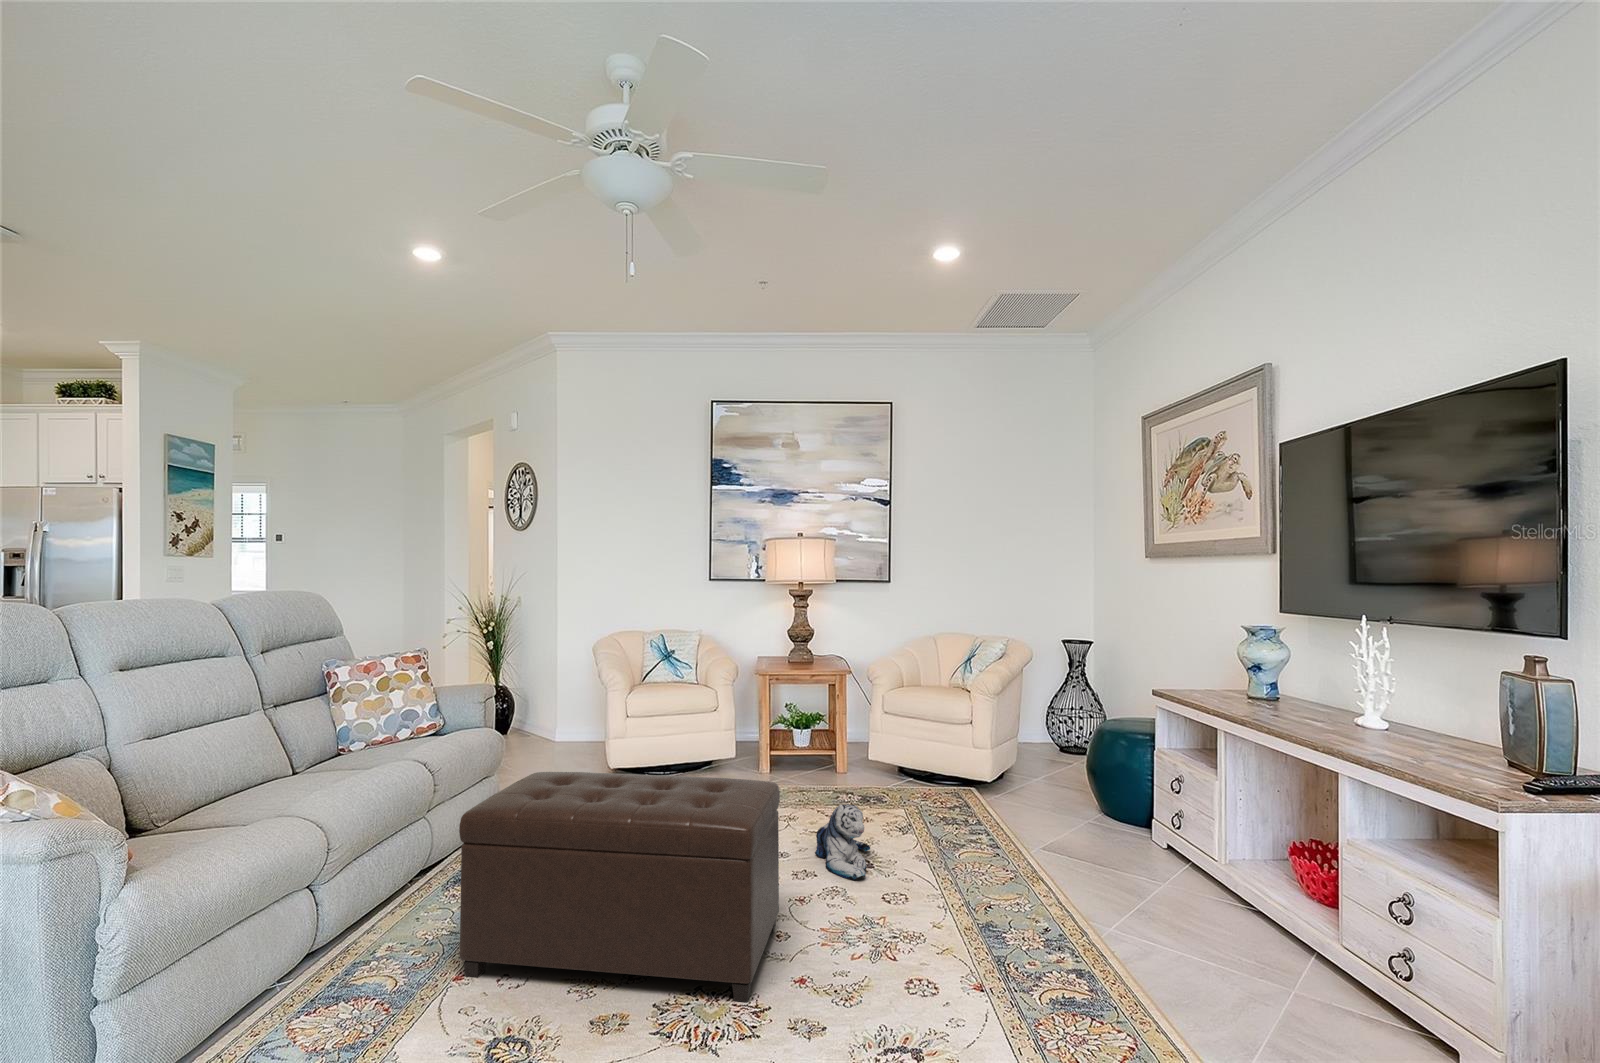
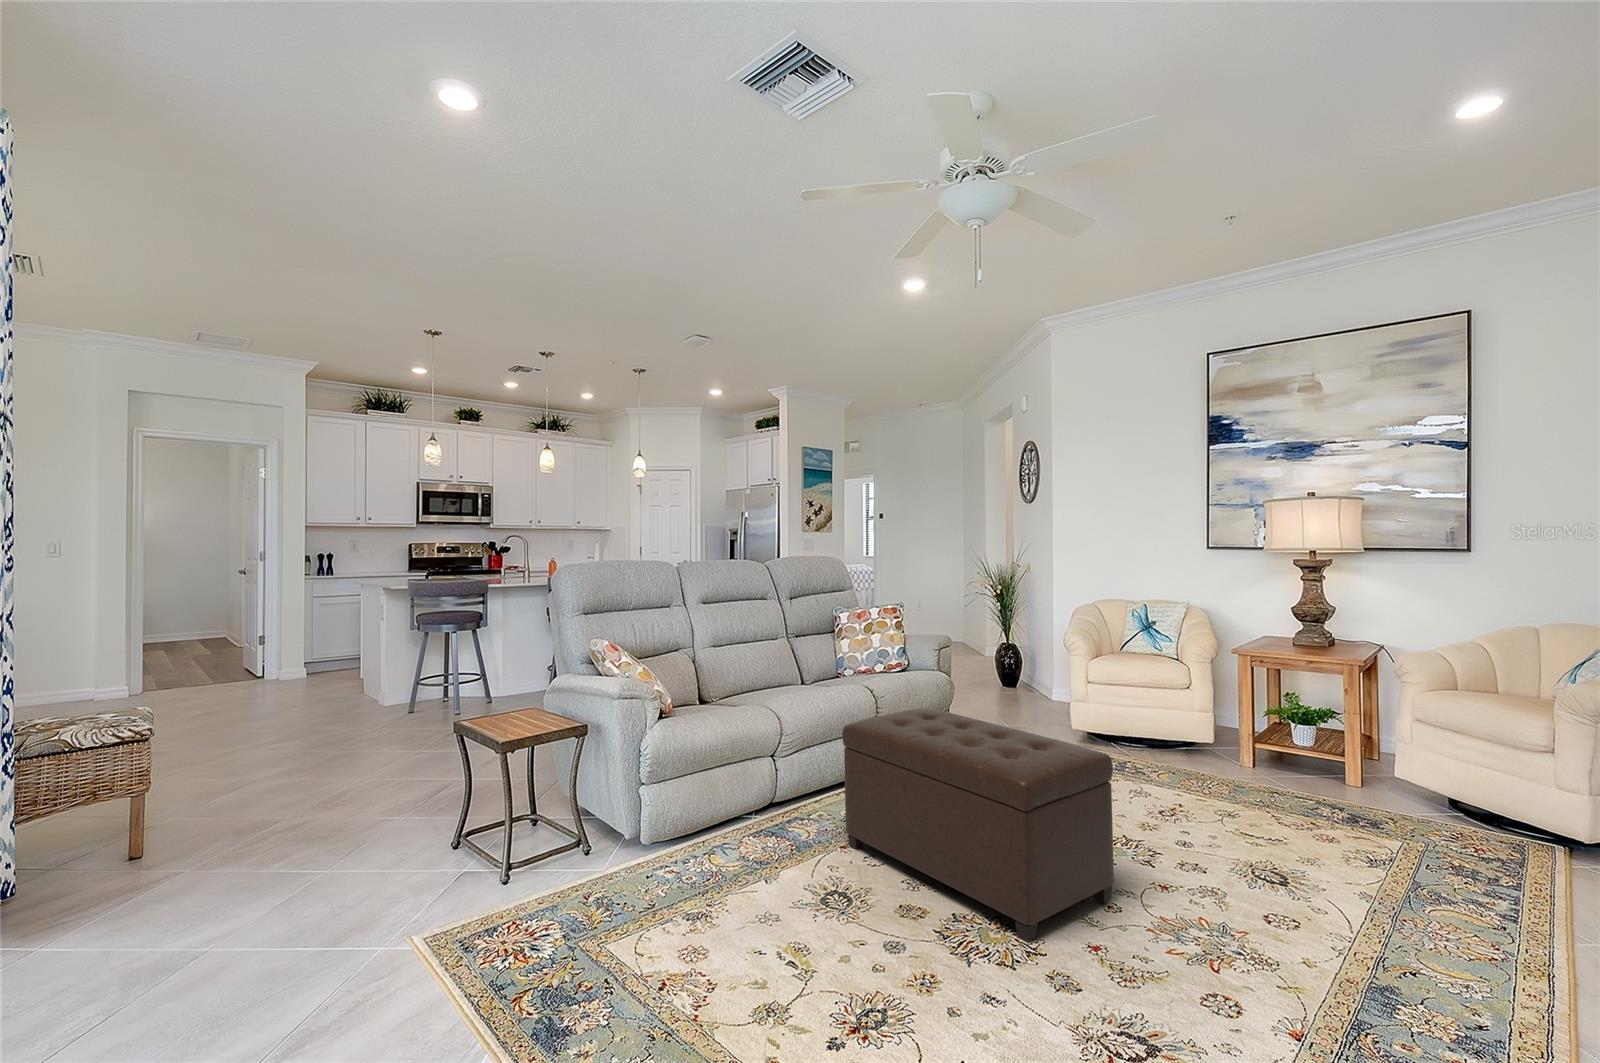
plush toy: present [815,804,870,880] -> none [1224,805,1300,892]

